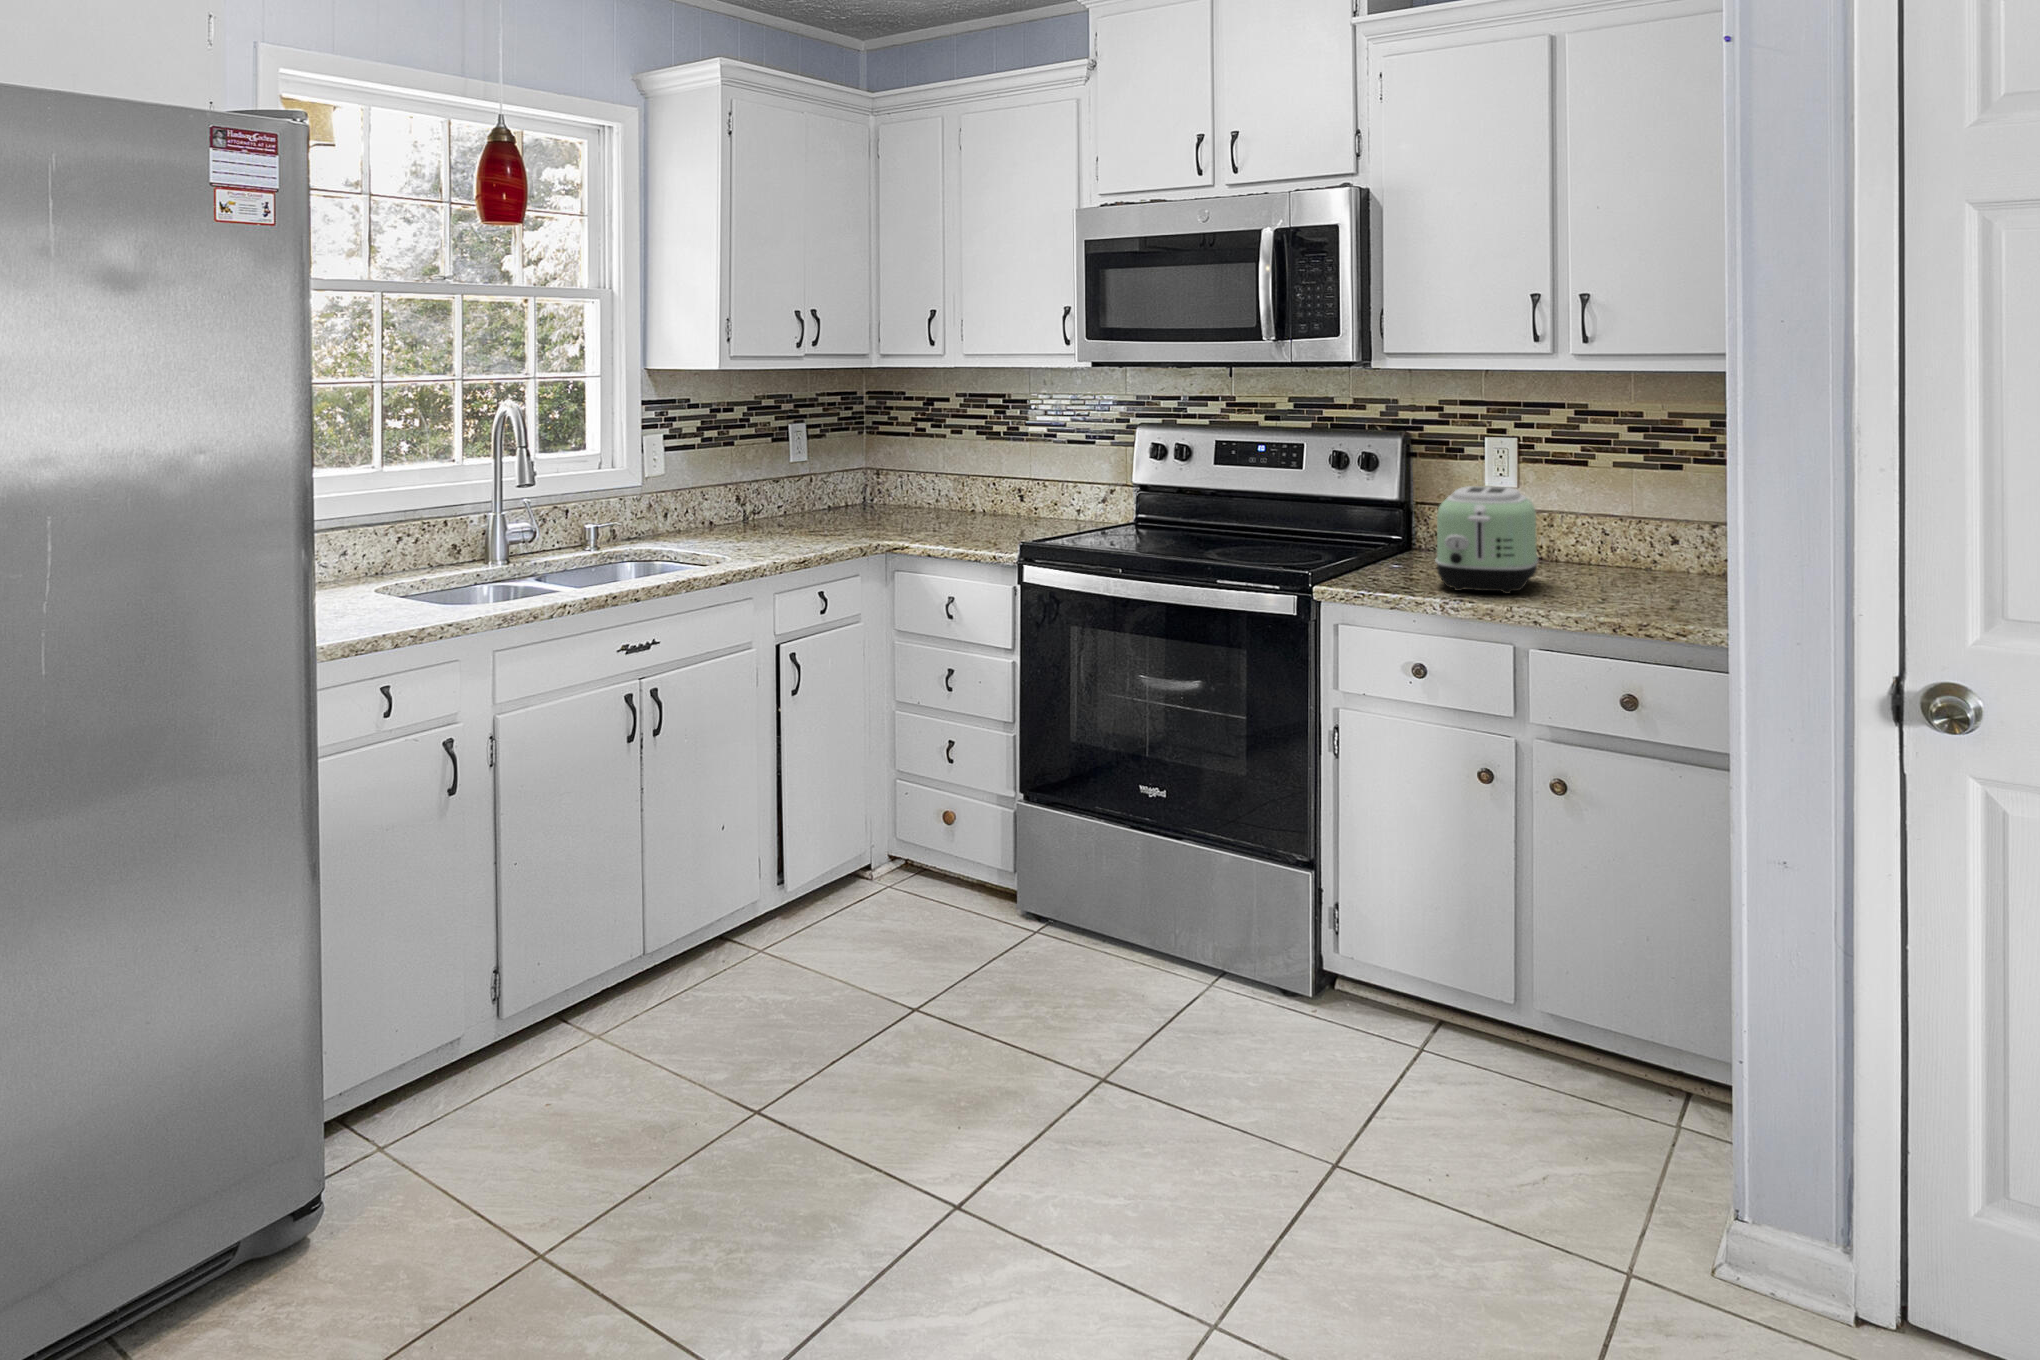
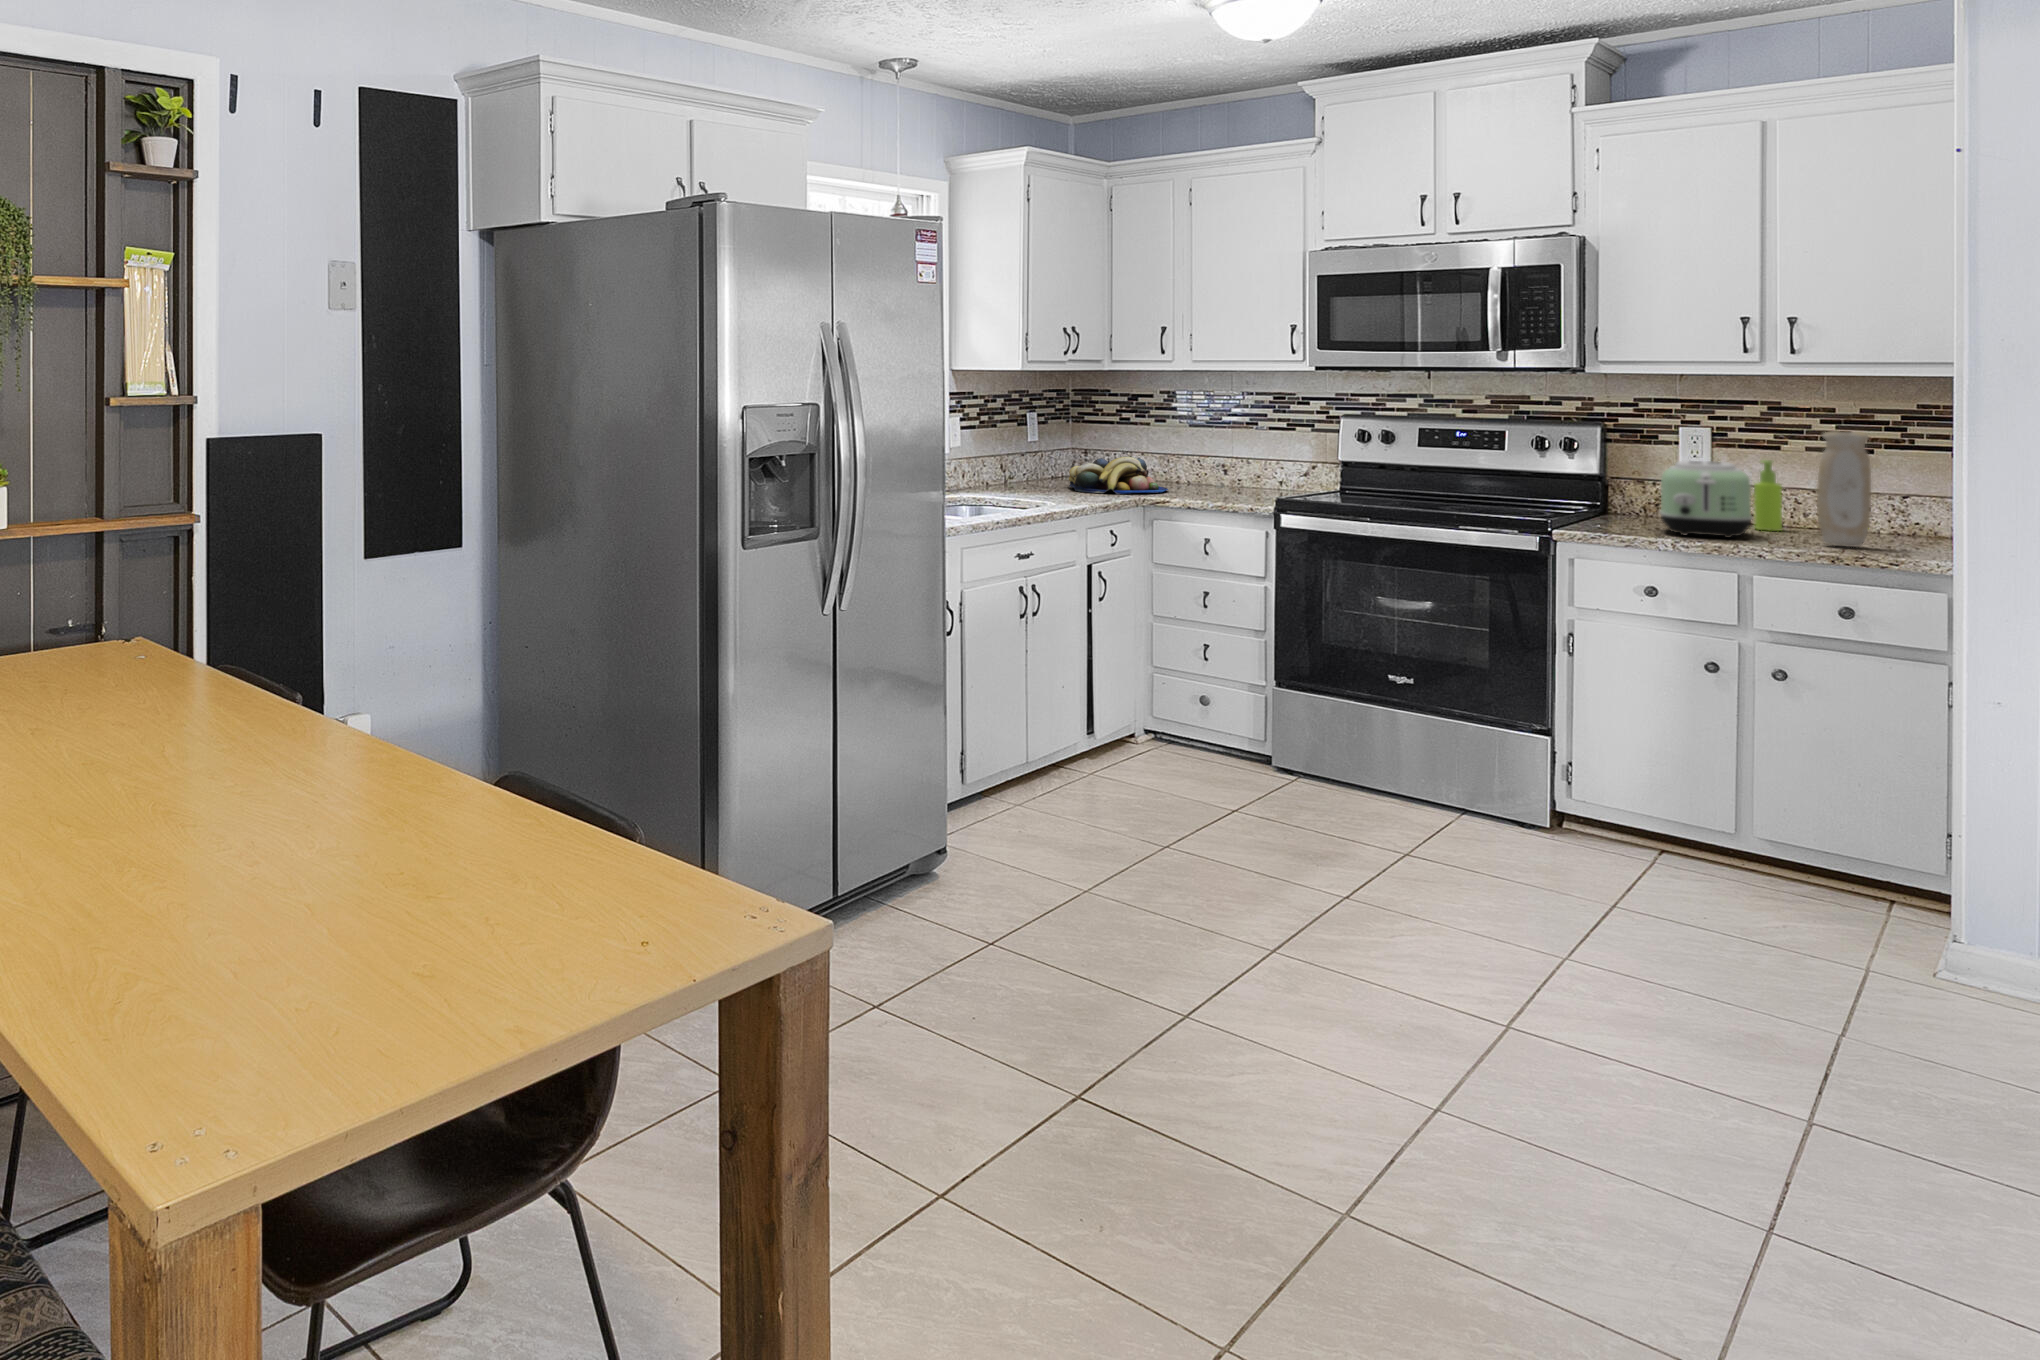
vase: none [1600,448,1659,604] -> present [1817,431,1871,547]
soap dispenser: none [1552,482,1581,575] -> present [1754,460,1782,531]
fruit bowl: none [806,483,930,538] -> present [1069,456,1168,494]

